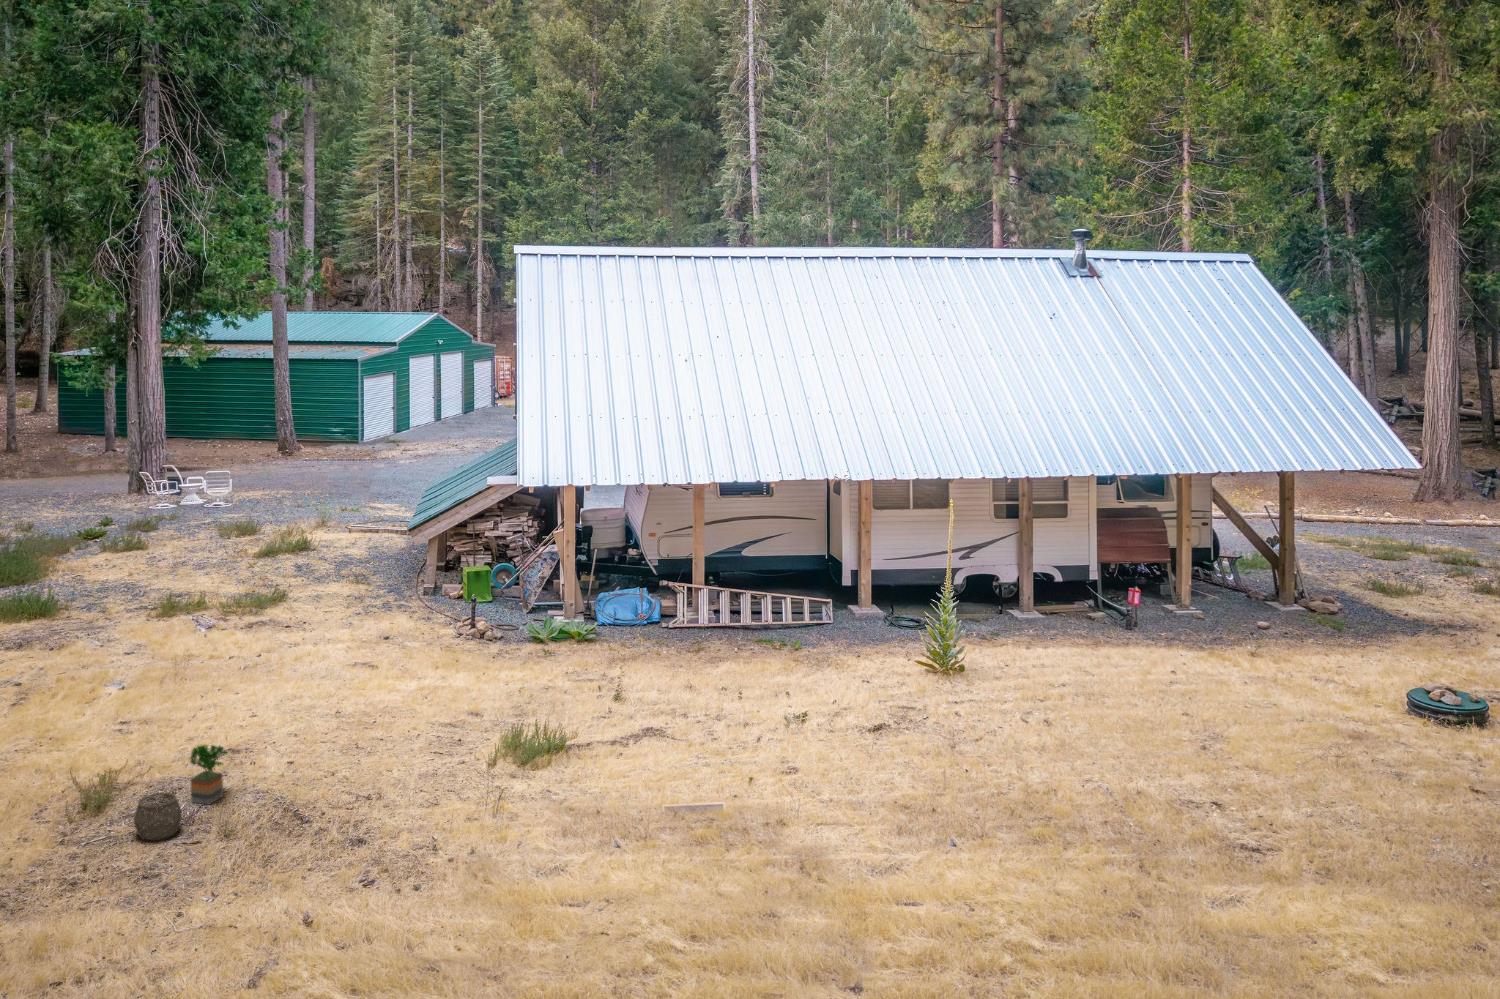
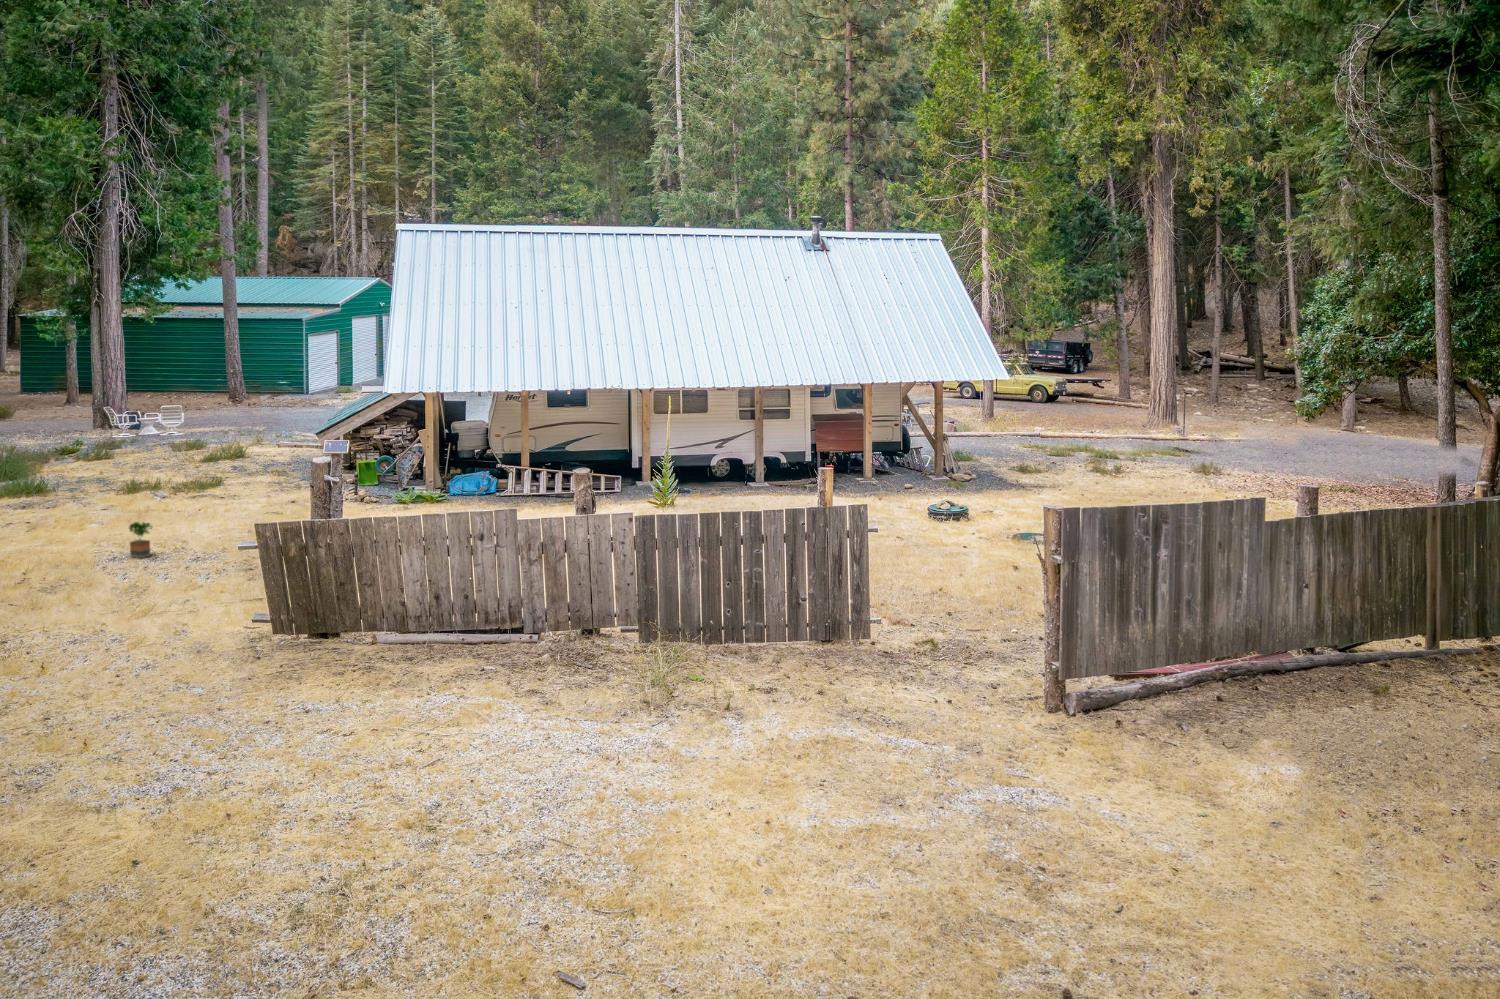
woven basket: present [134,793,182,840] -> none [94,543,123,569]

